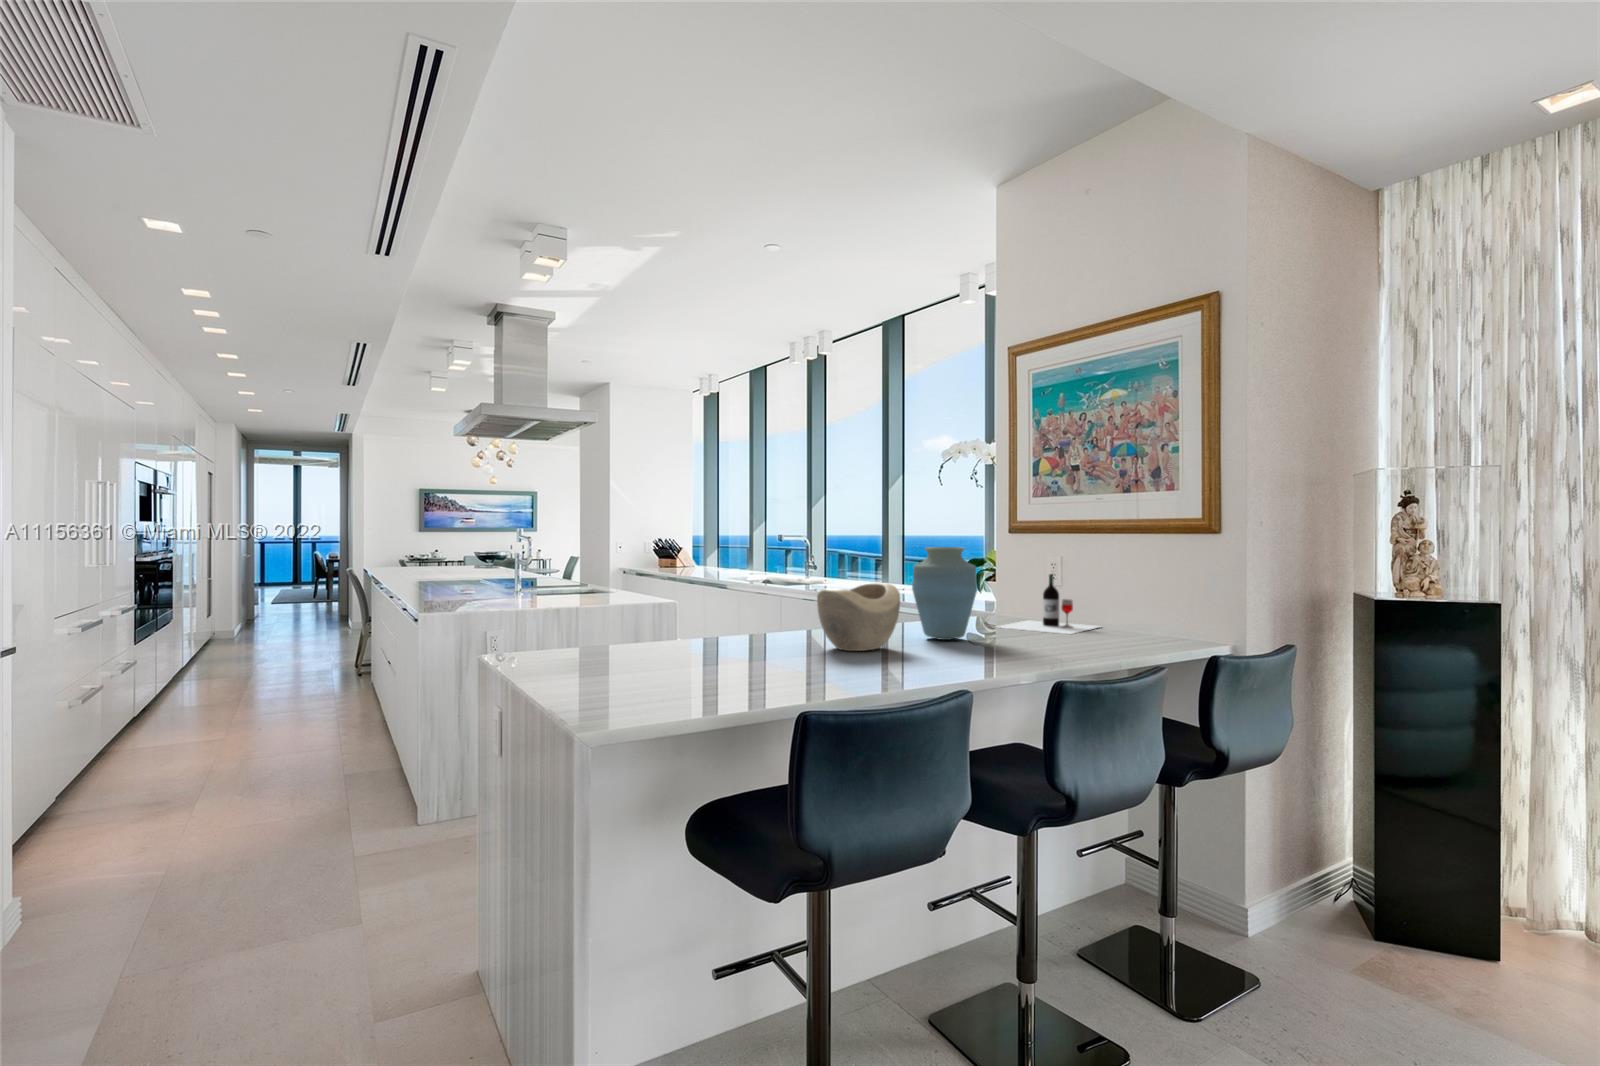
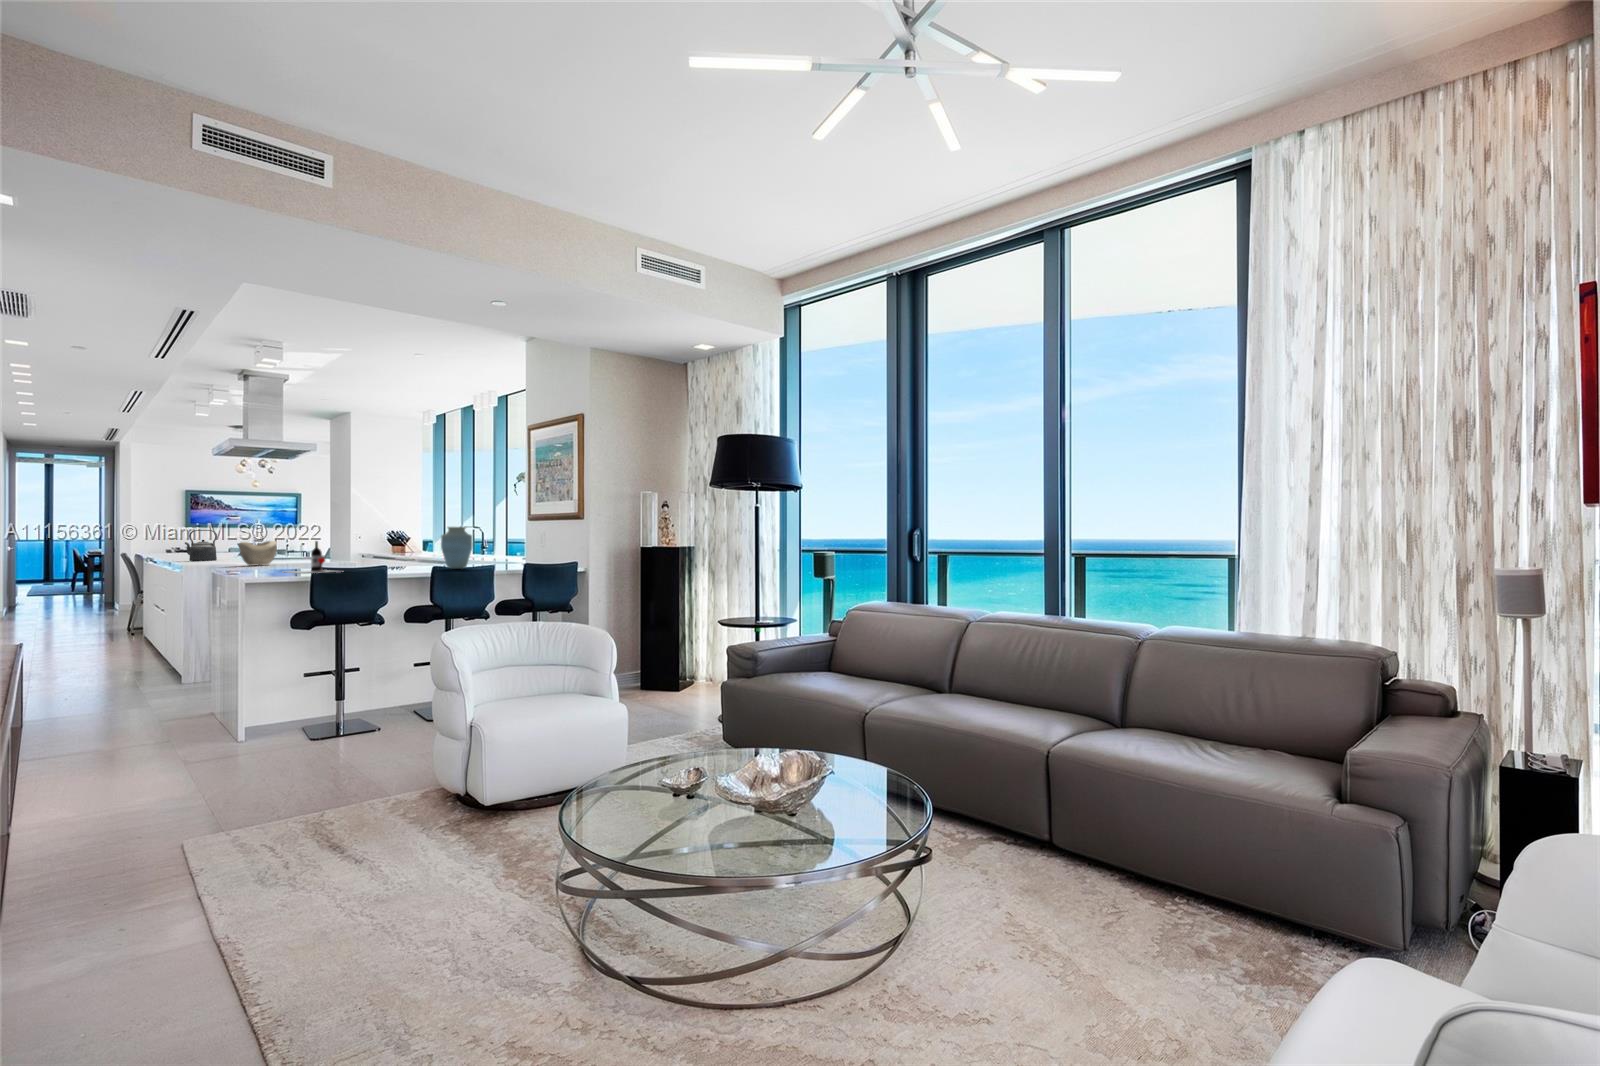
kettle: none [418,540,459,585] -> present [185,530,217,561]
wine bottle: present [997,574,1098,634] -> present [286,541,329,573]
decorative bowl: present [817,583,900,651] -> present [239,541,277,565]

